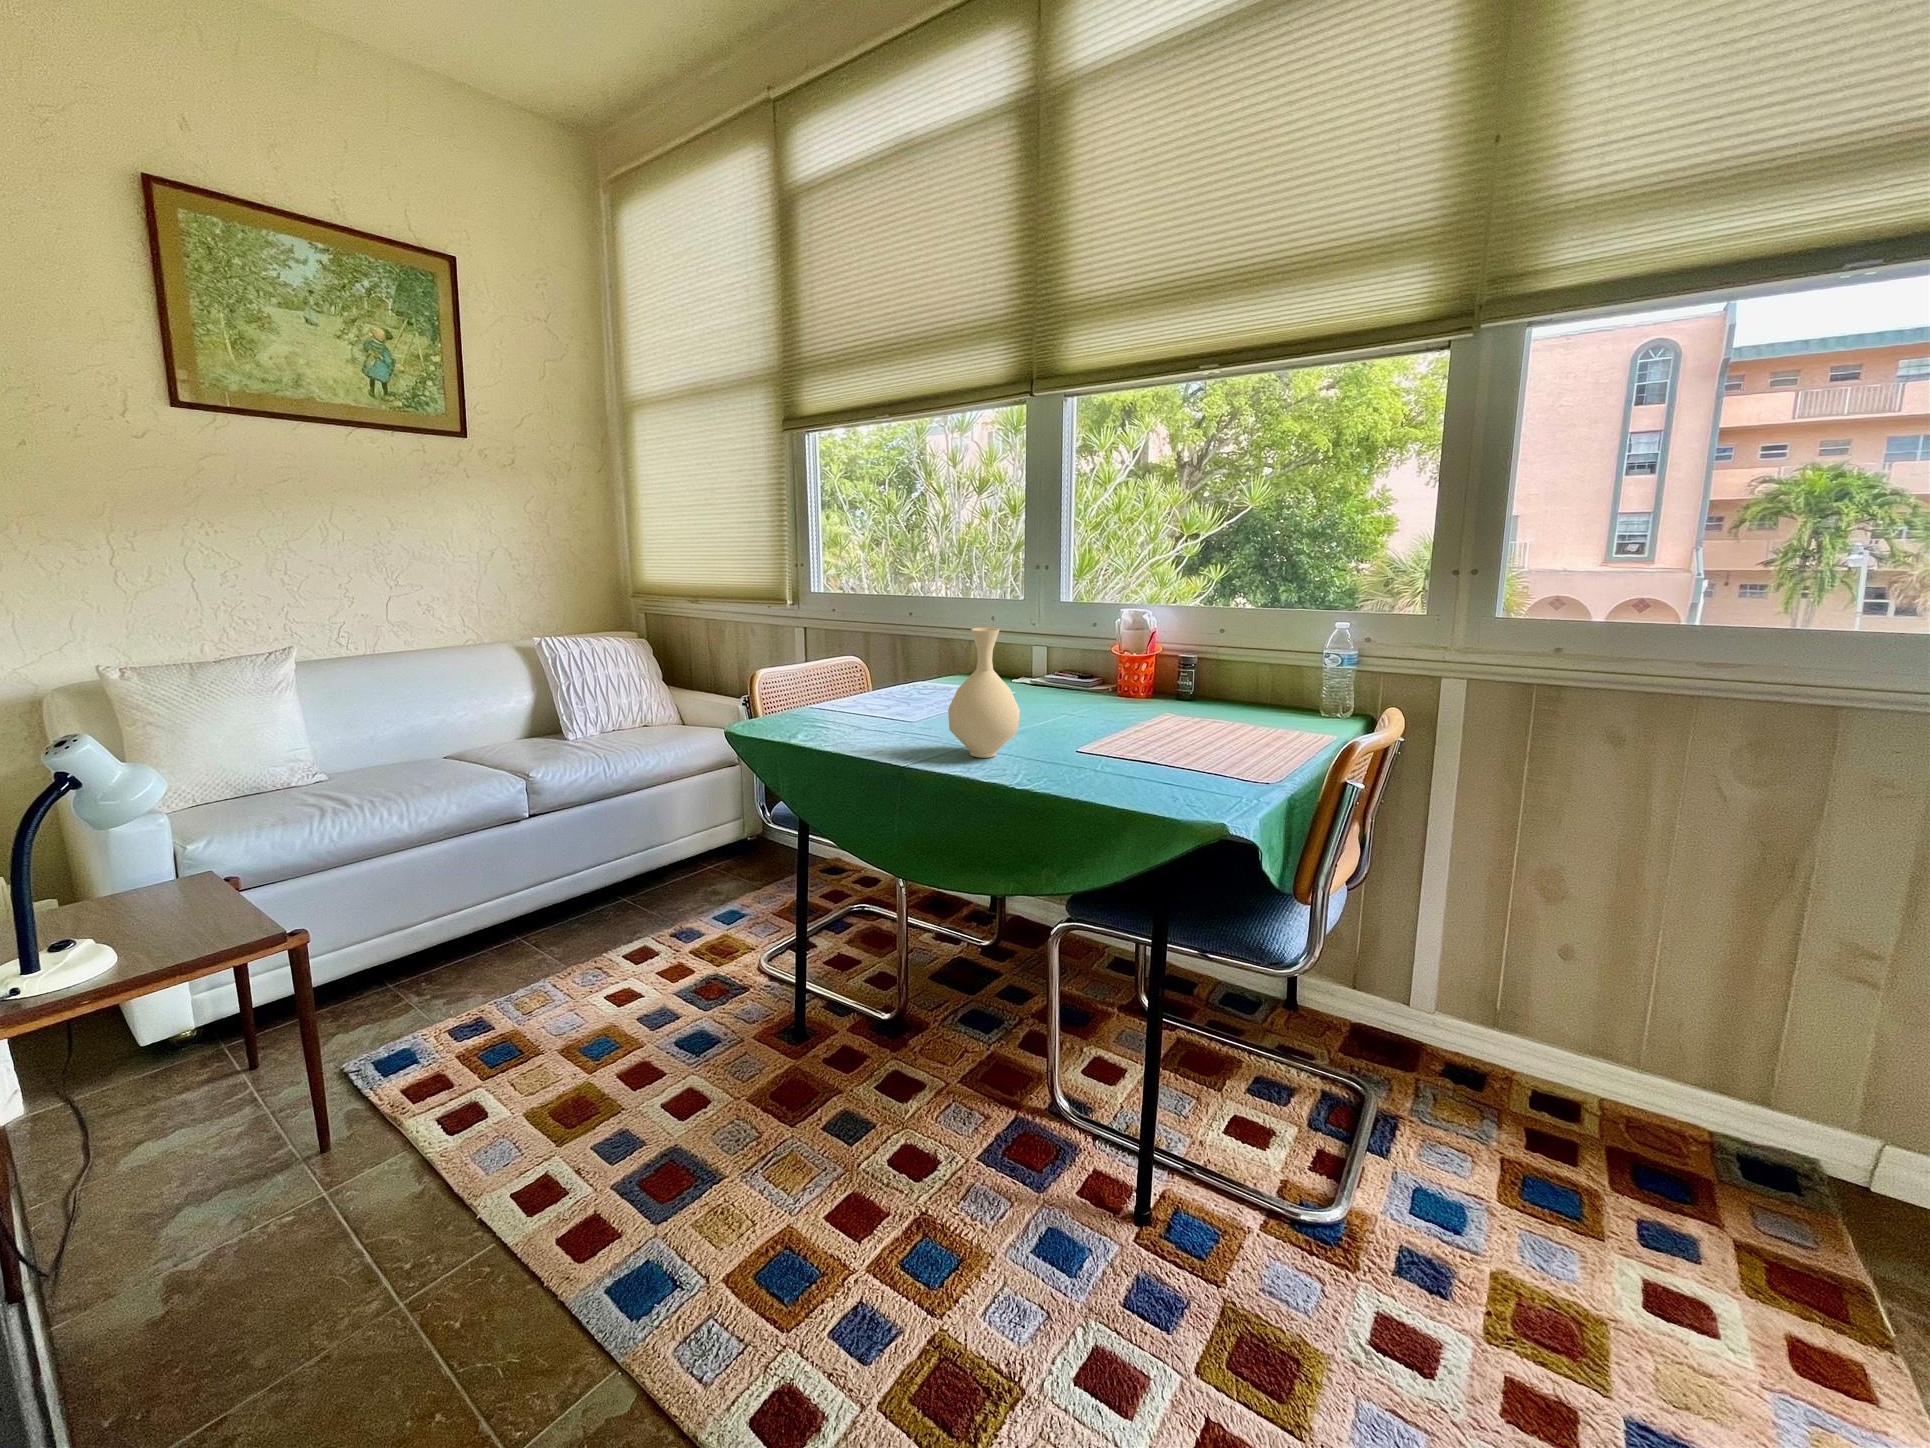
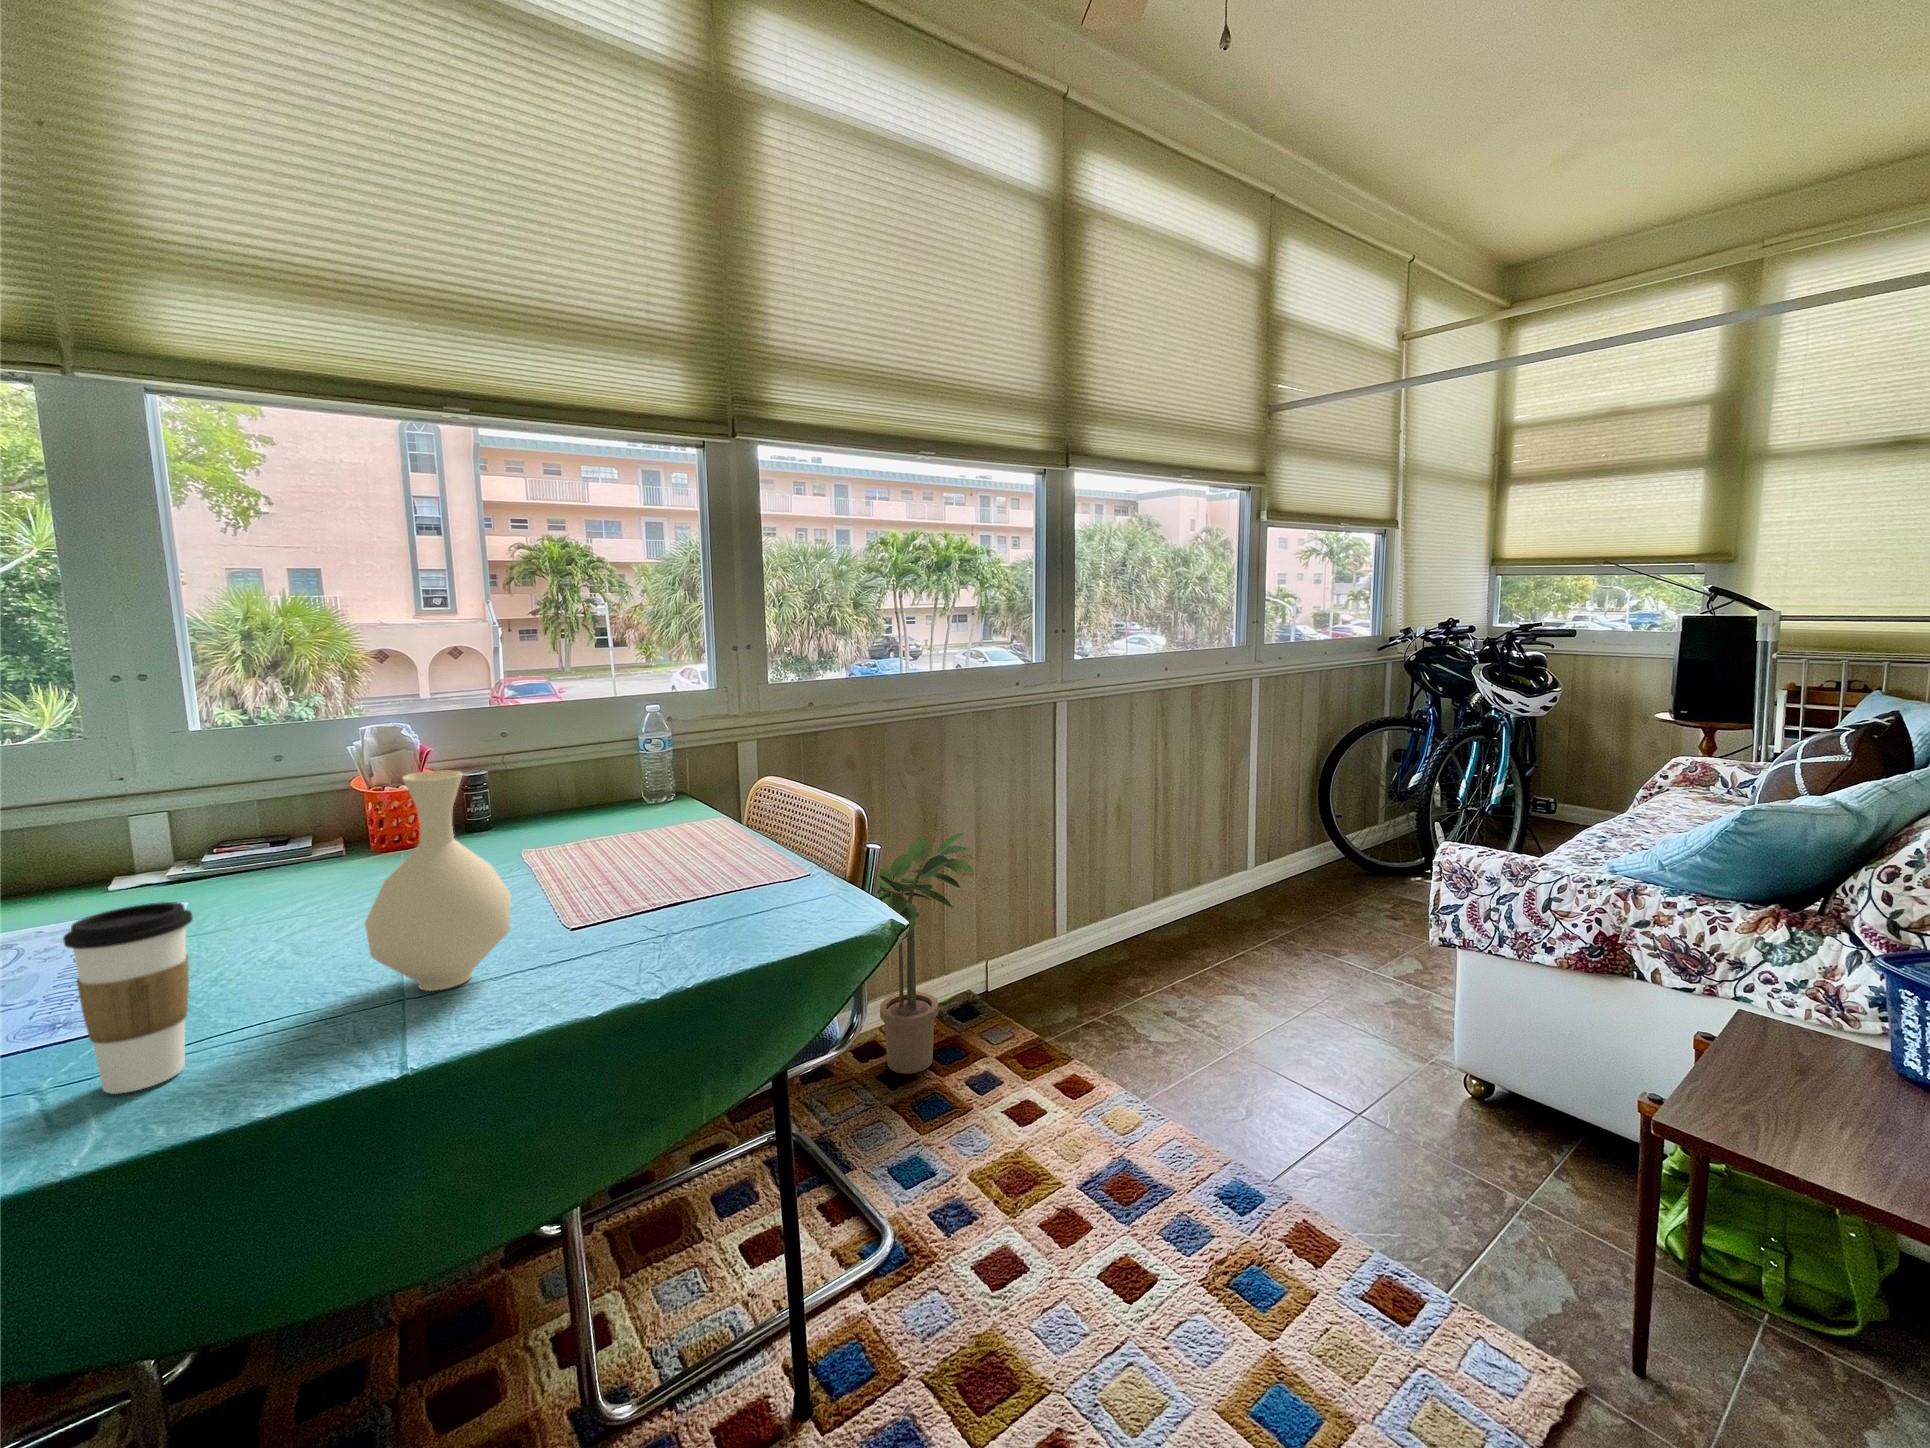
coffee cup: none [851,666,890,746] -> present [63,902,192,1094]
potted plant: none [1502,860,1797,1169] -> present [877,833,974,1074]

